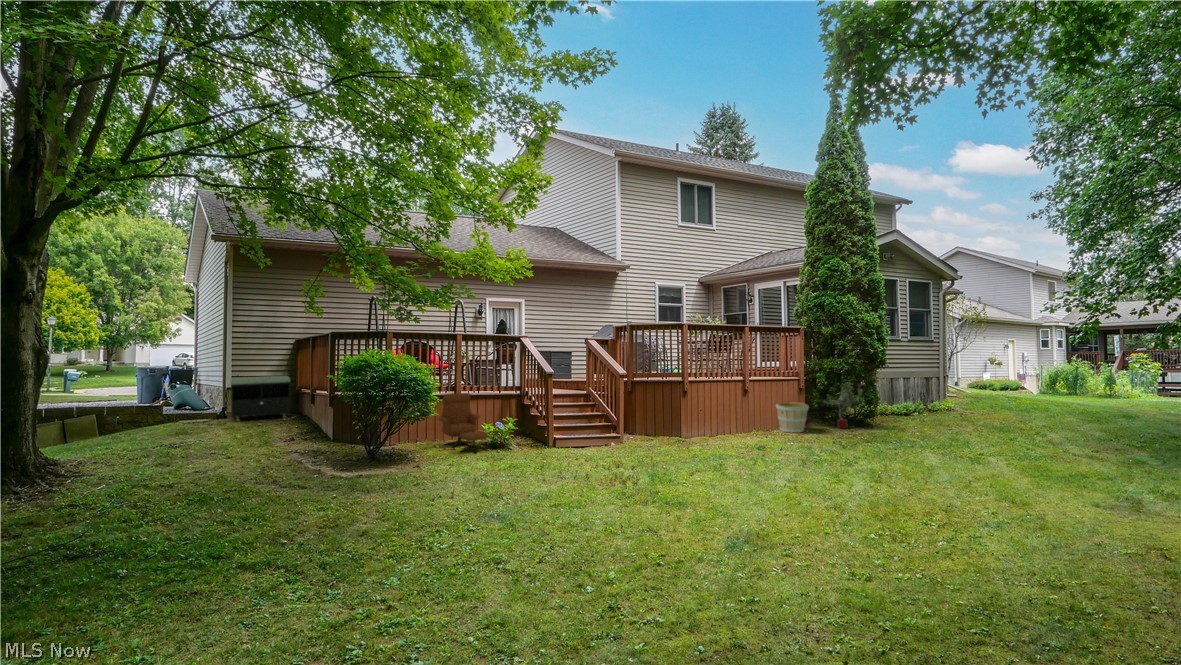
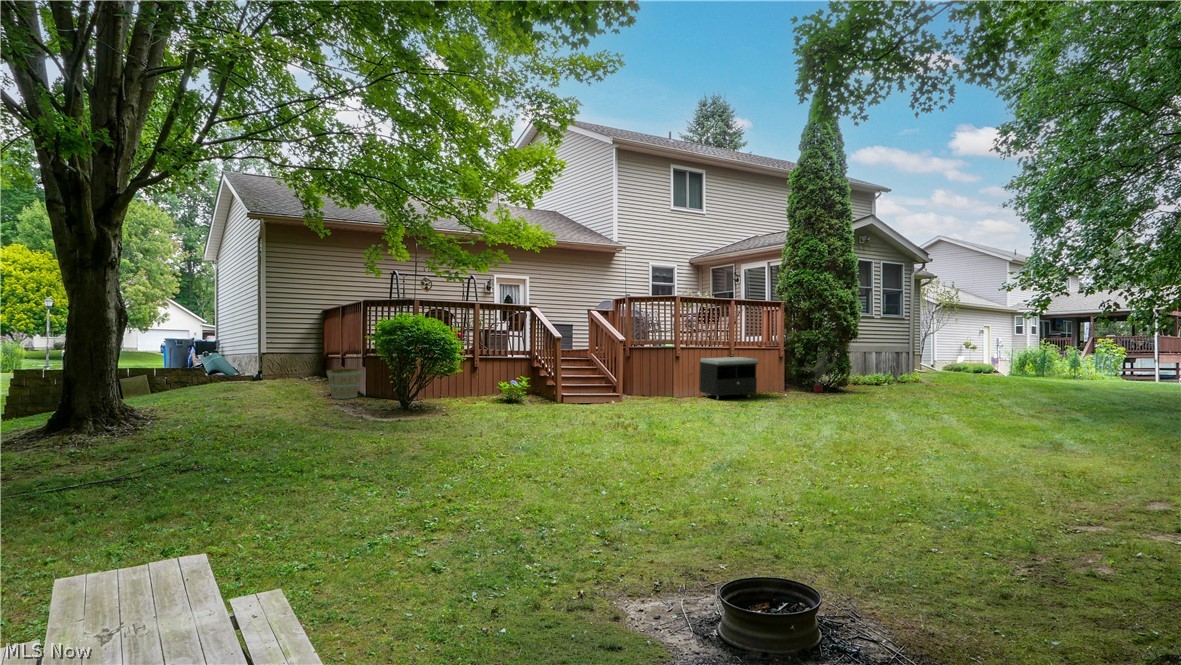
storage bench: present [231,376,290,421] -> present [699,357,758,399]
lounge chair: present [438,393,488,453] -> none [458,355,503,407]
wooden bucket: present [776,402,809,433] -> present [327,368,362,399]

